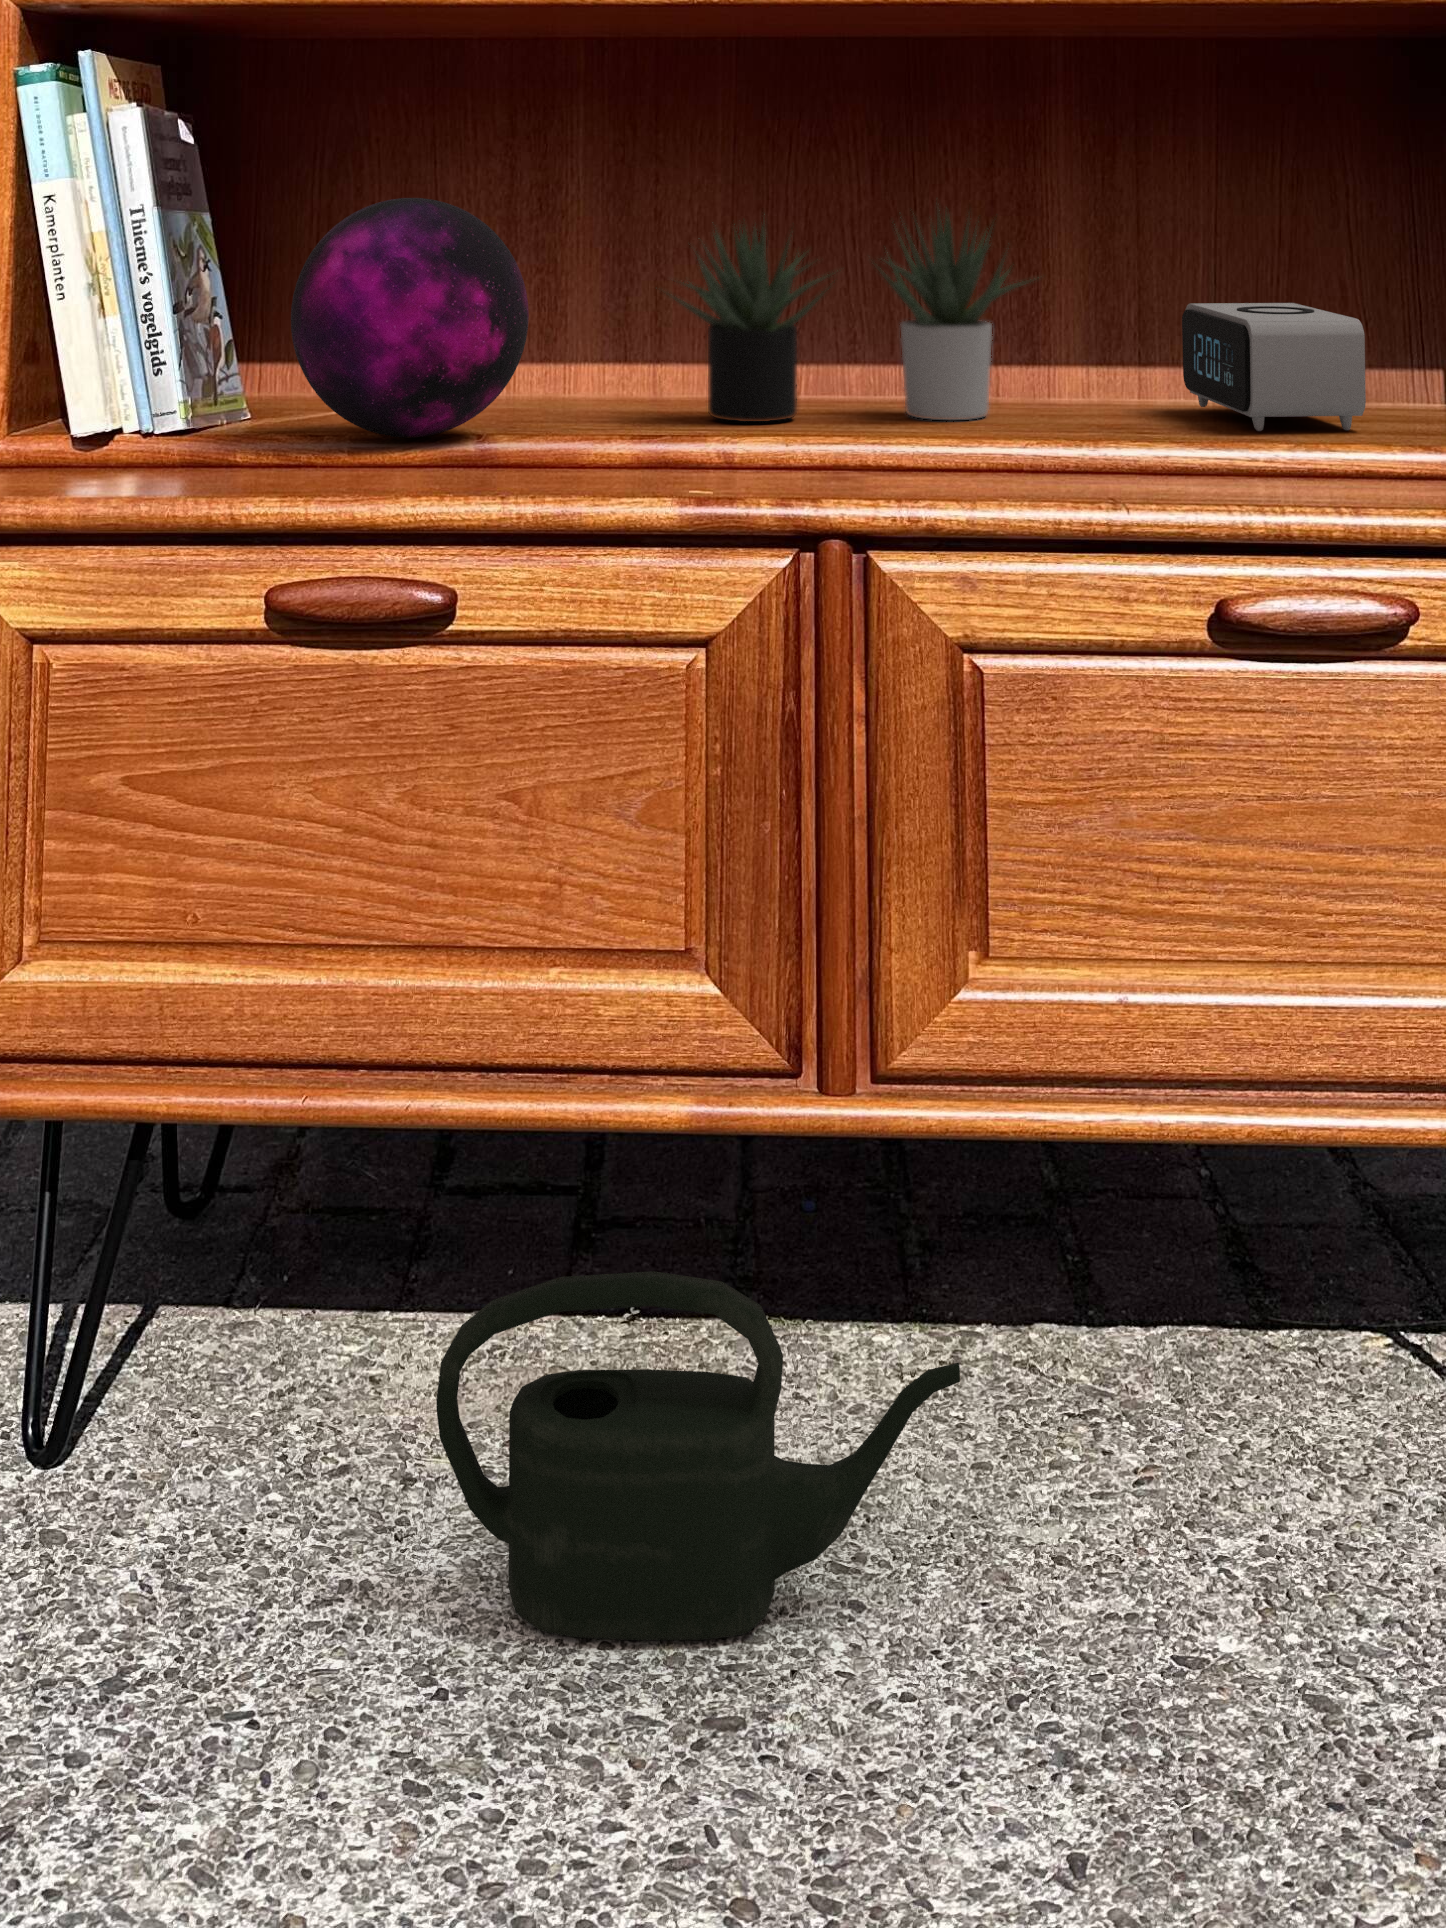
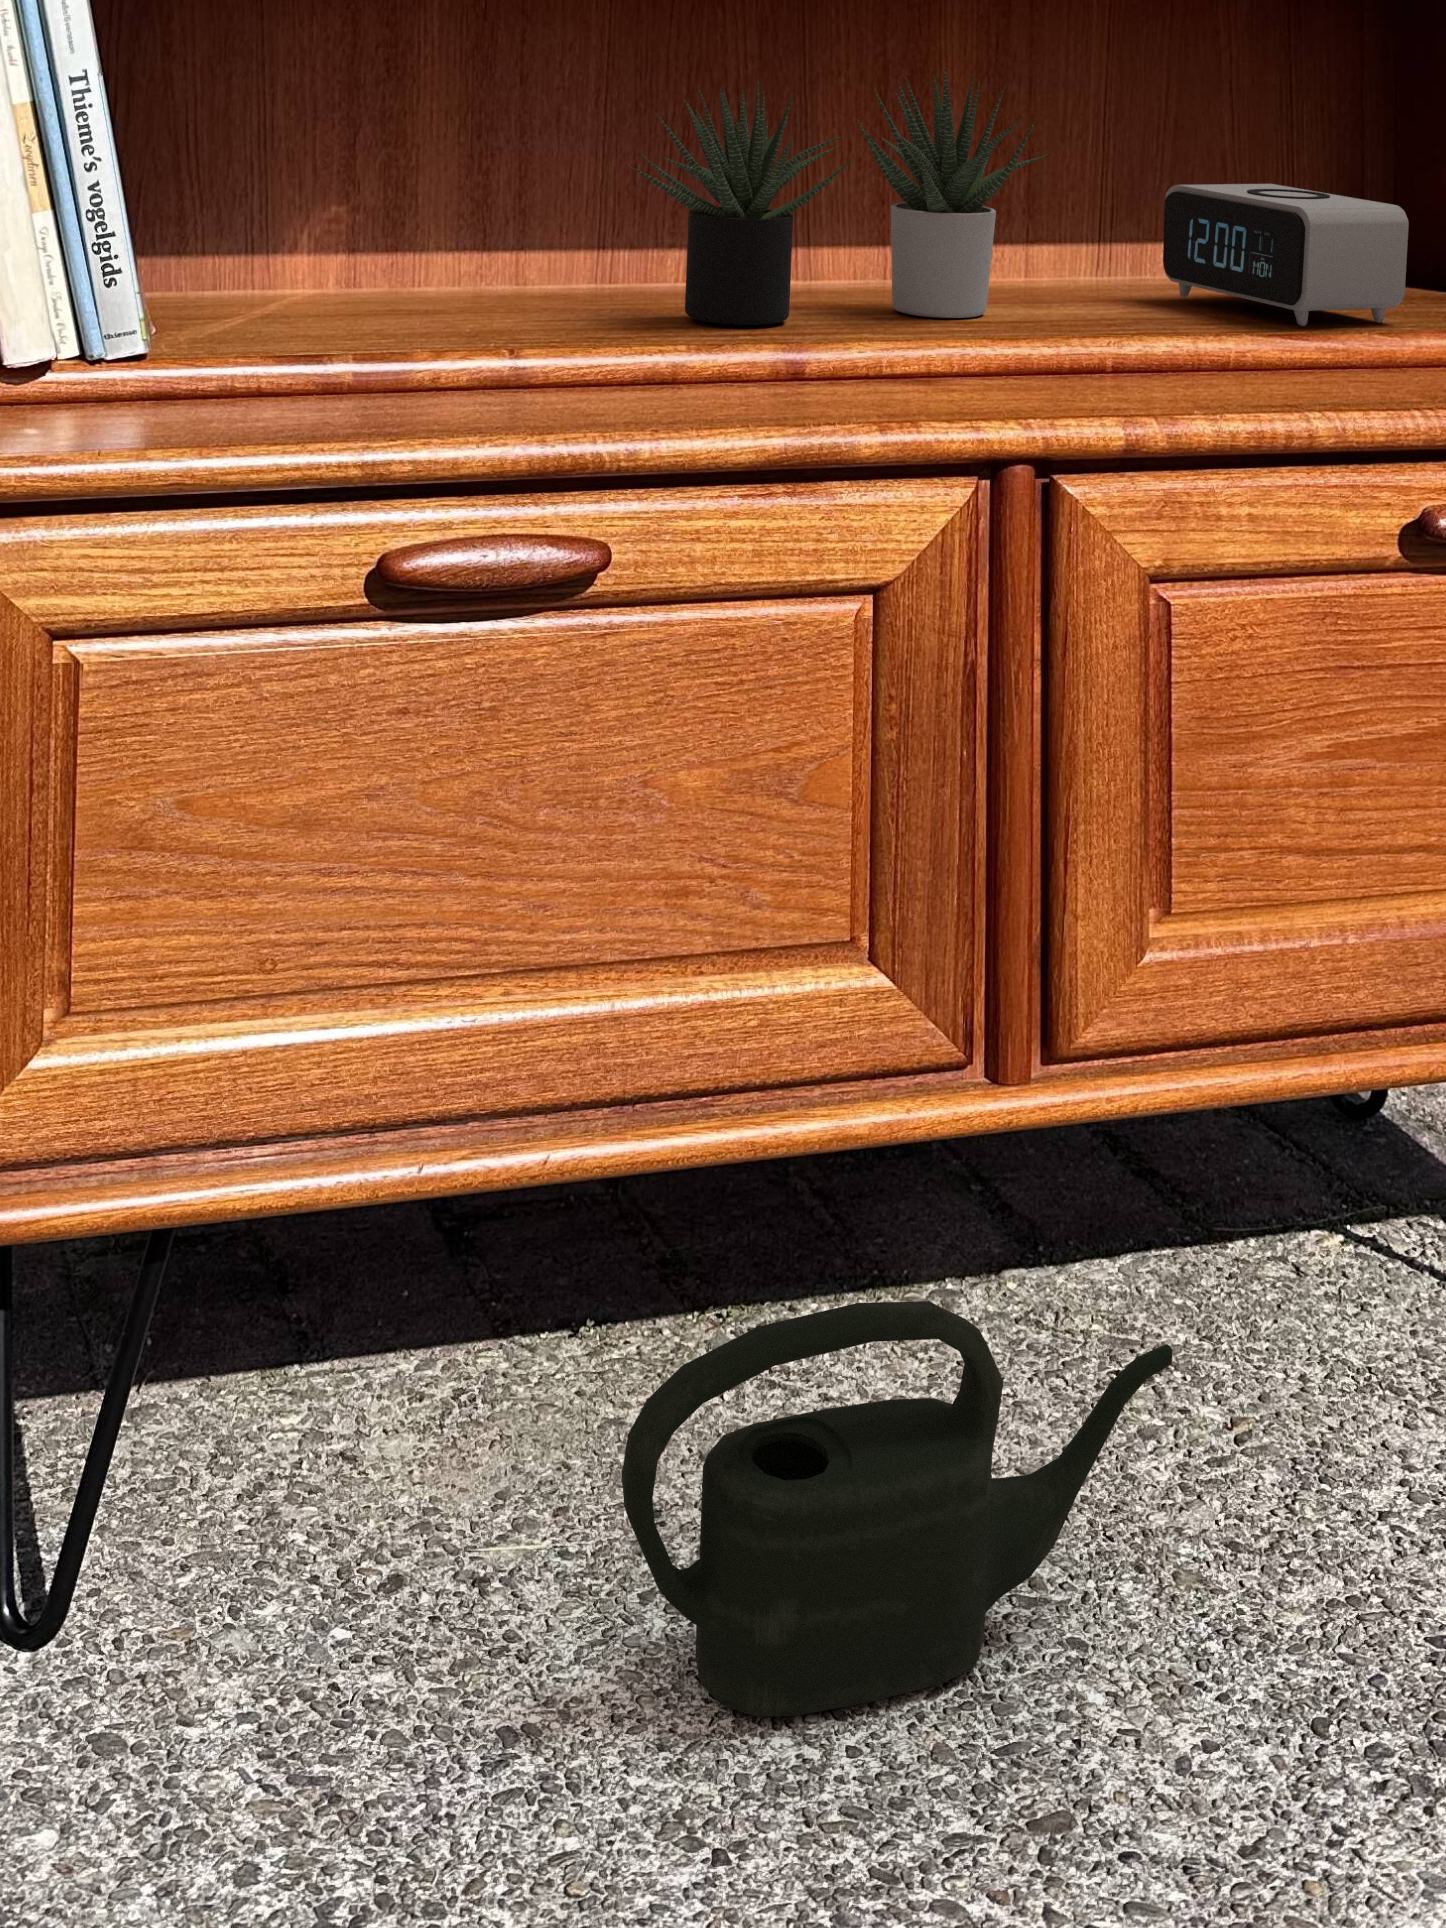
decorative orb: present [291,198,529,437] -> none [250,60,548,356]

